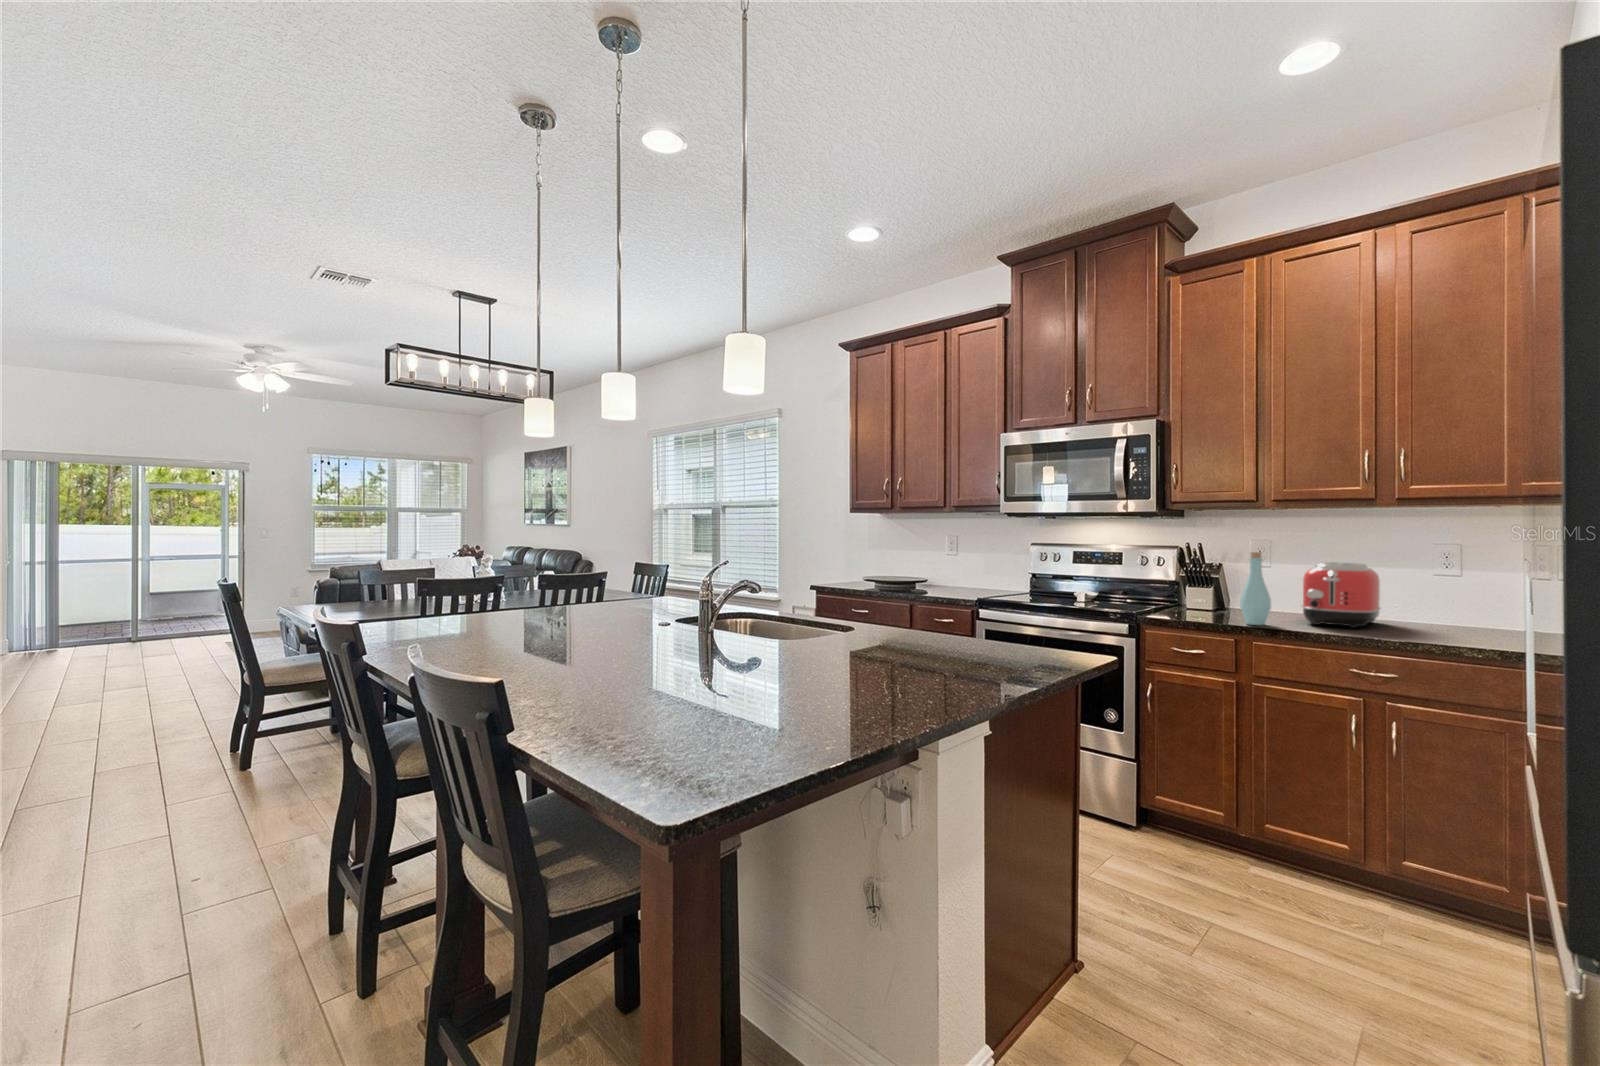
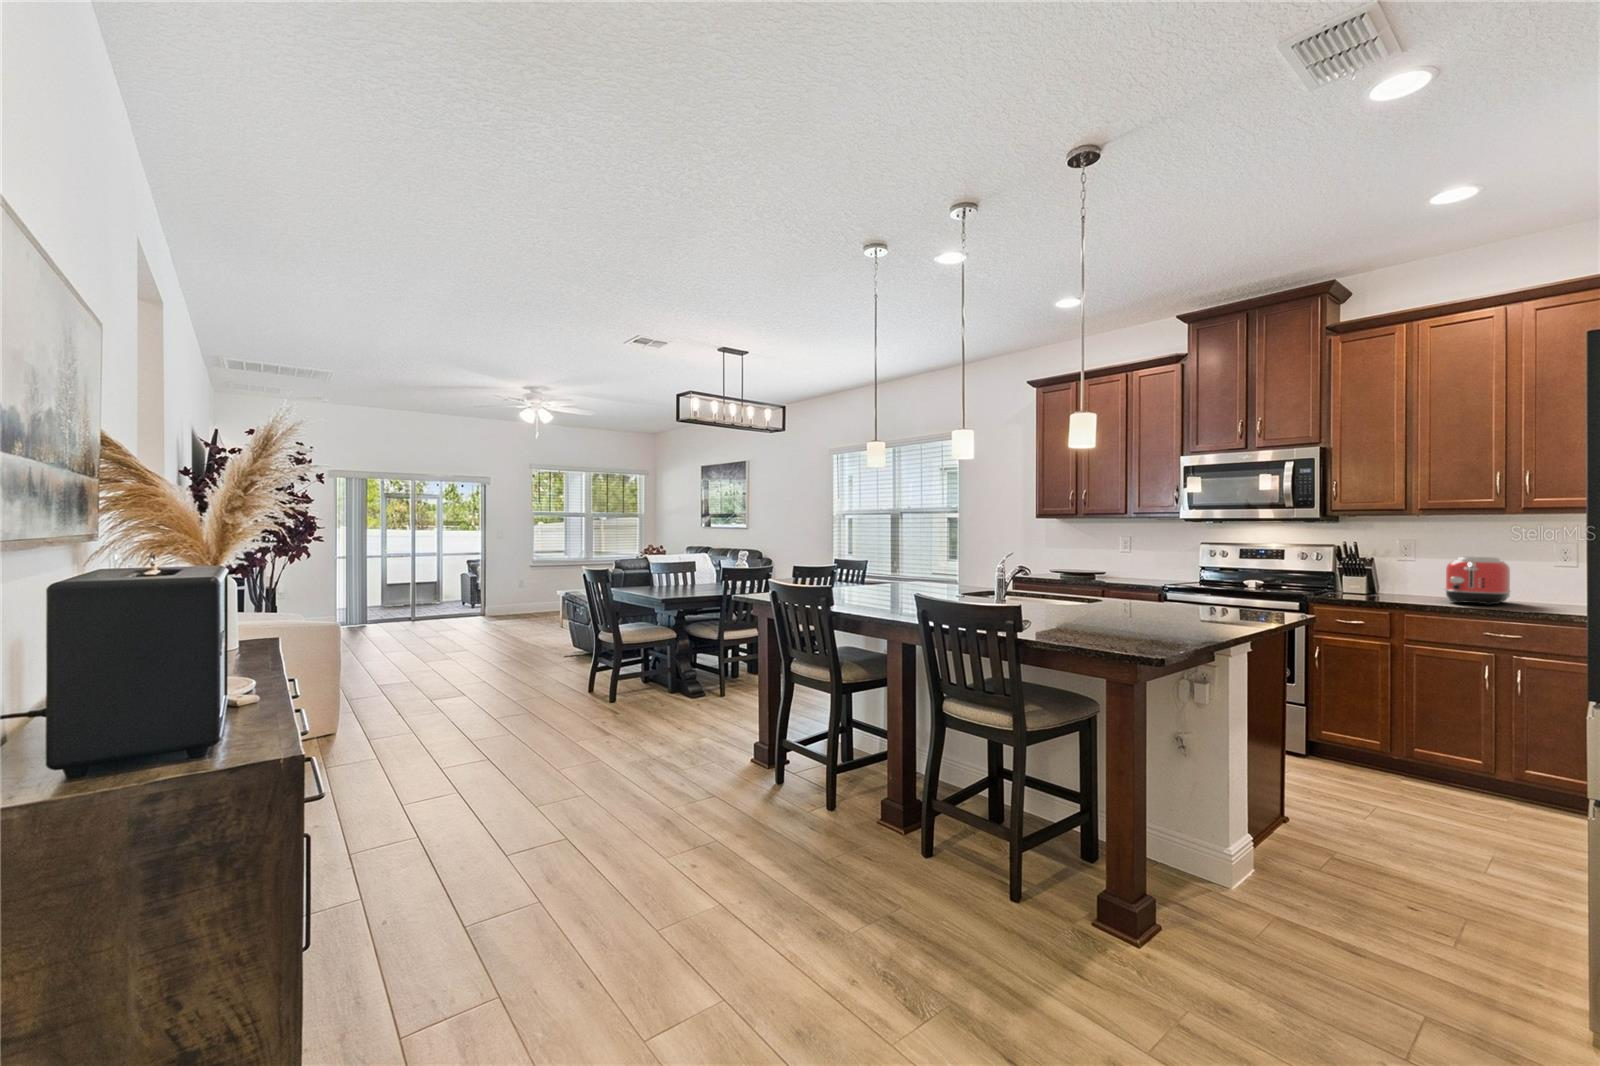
bottle: present [1240,552,1271,625] -> none [1394,548,1420,603]

